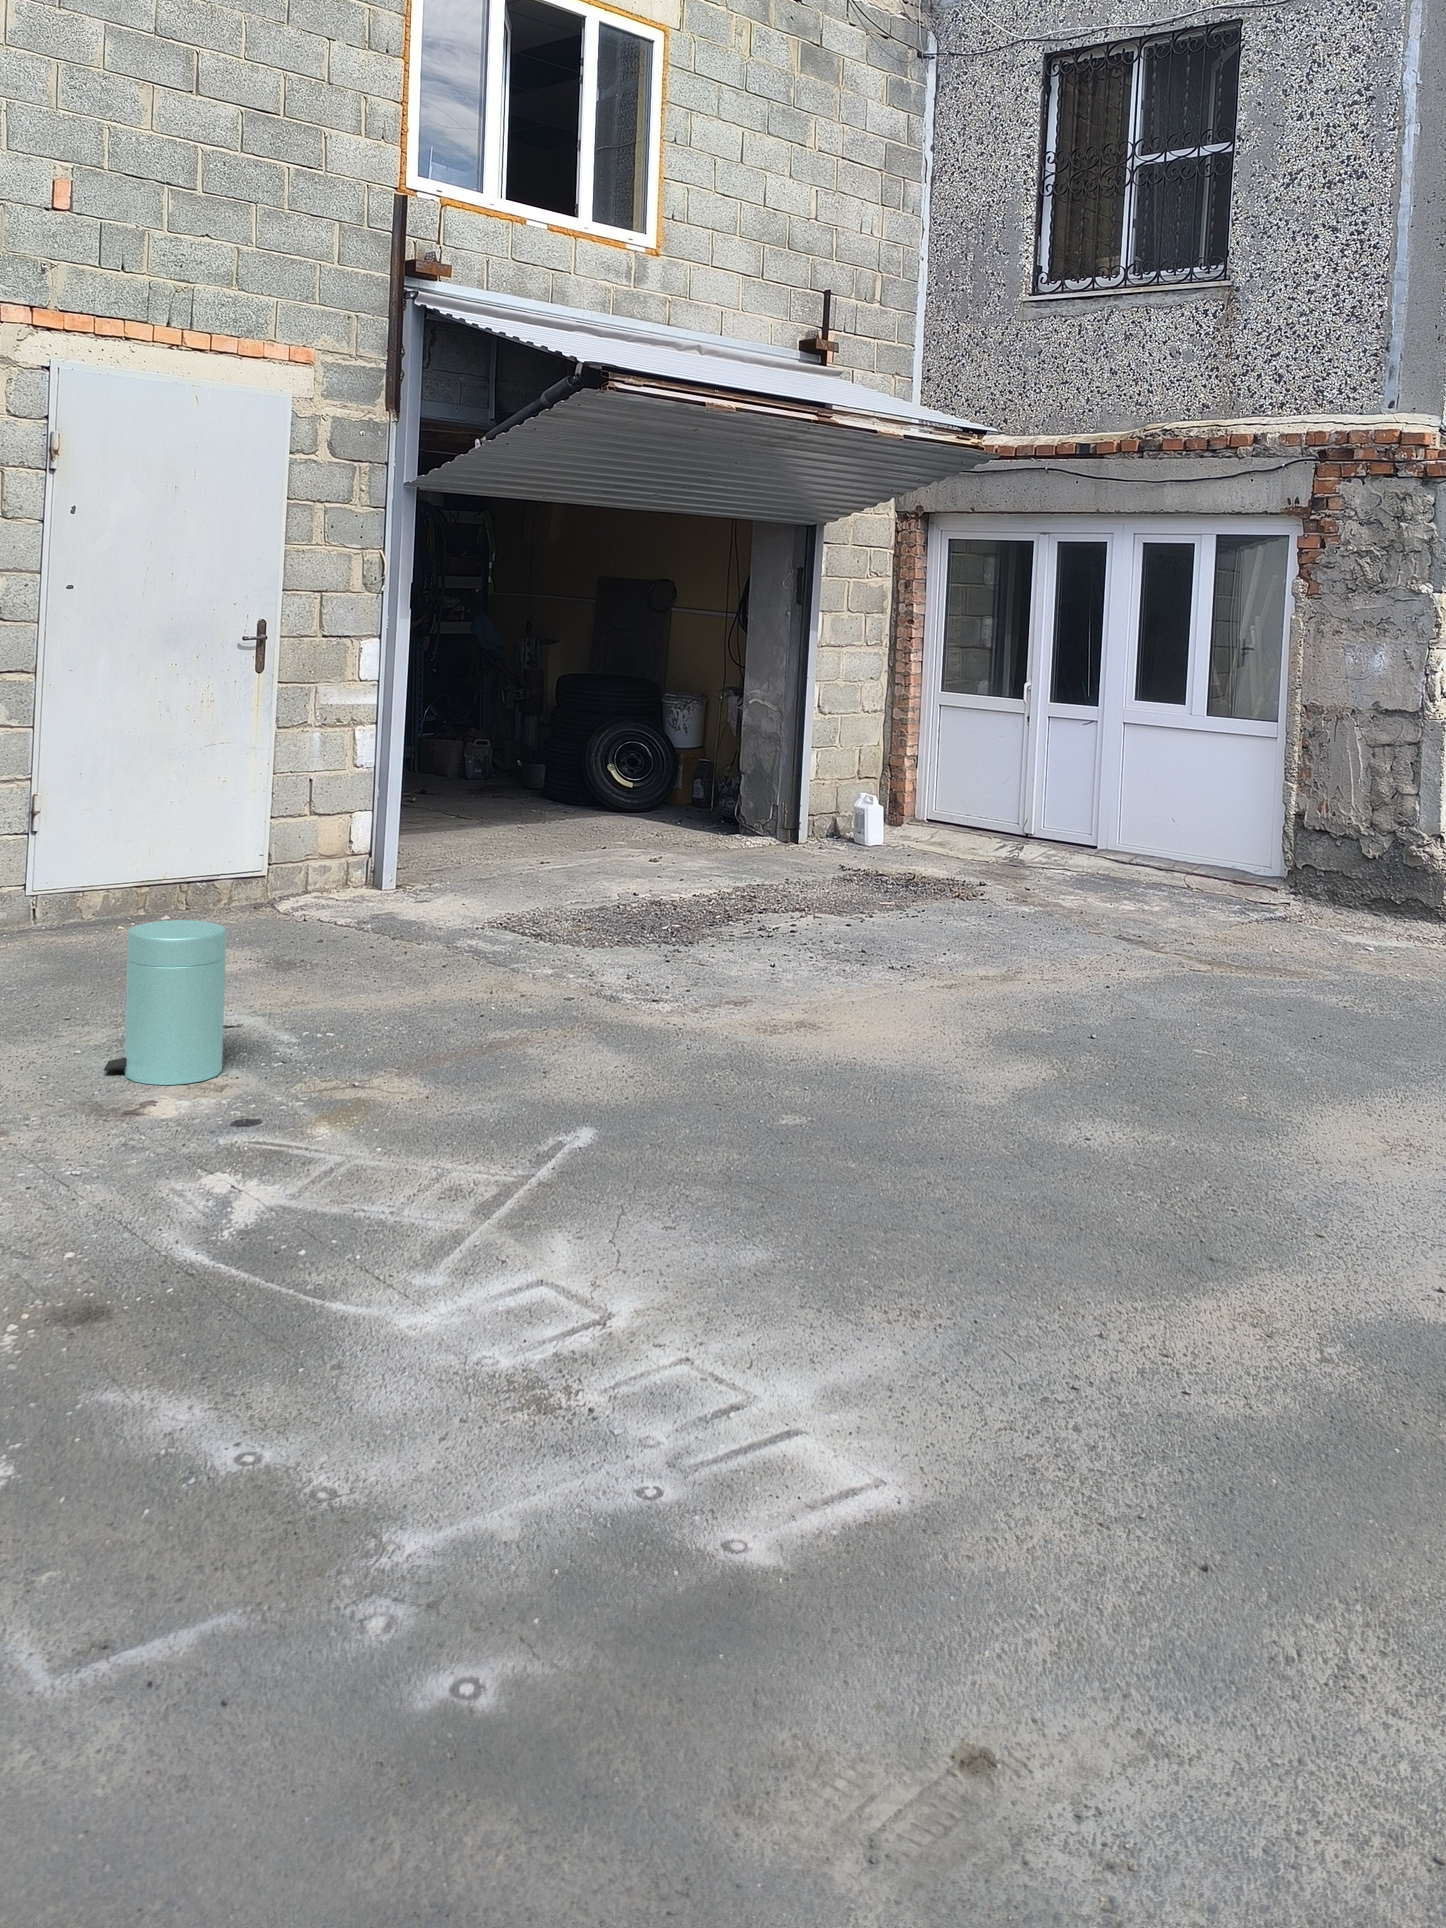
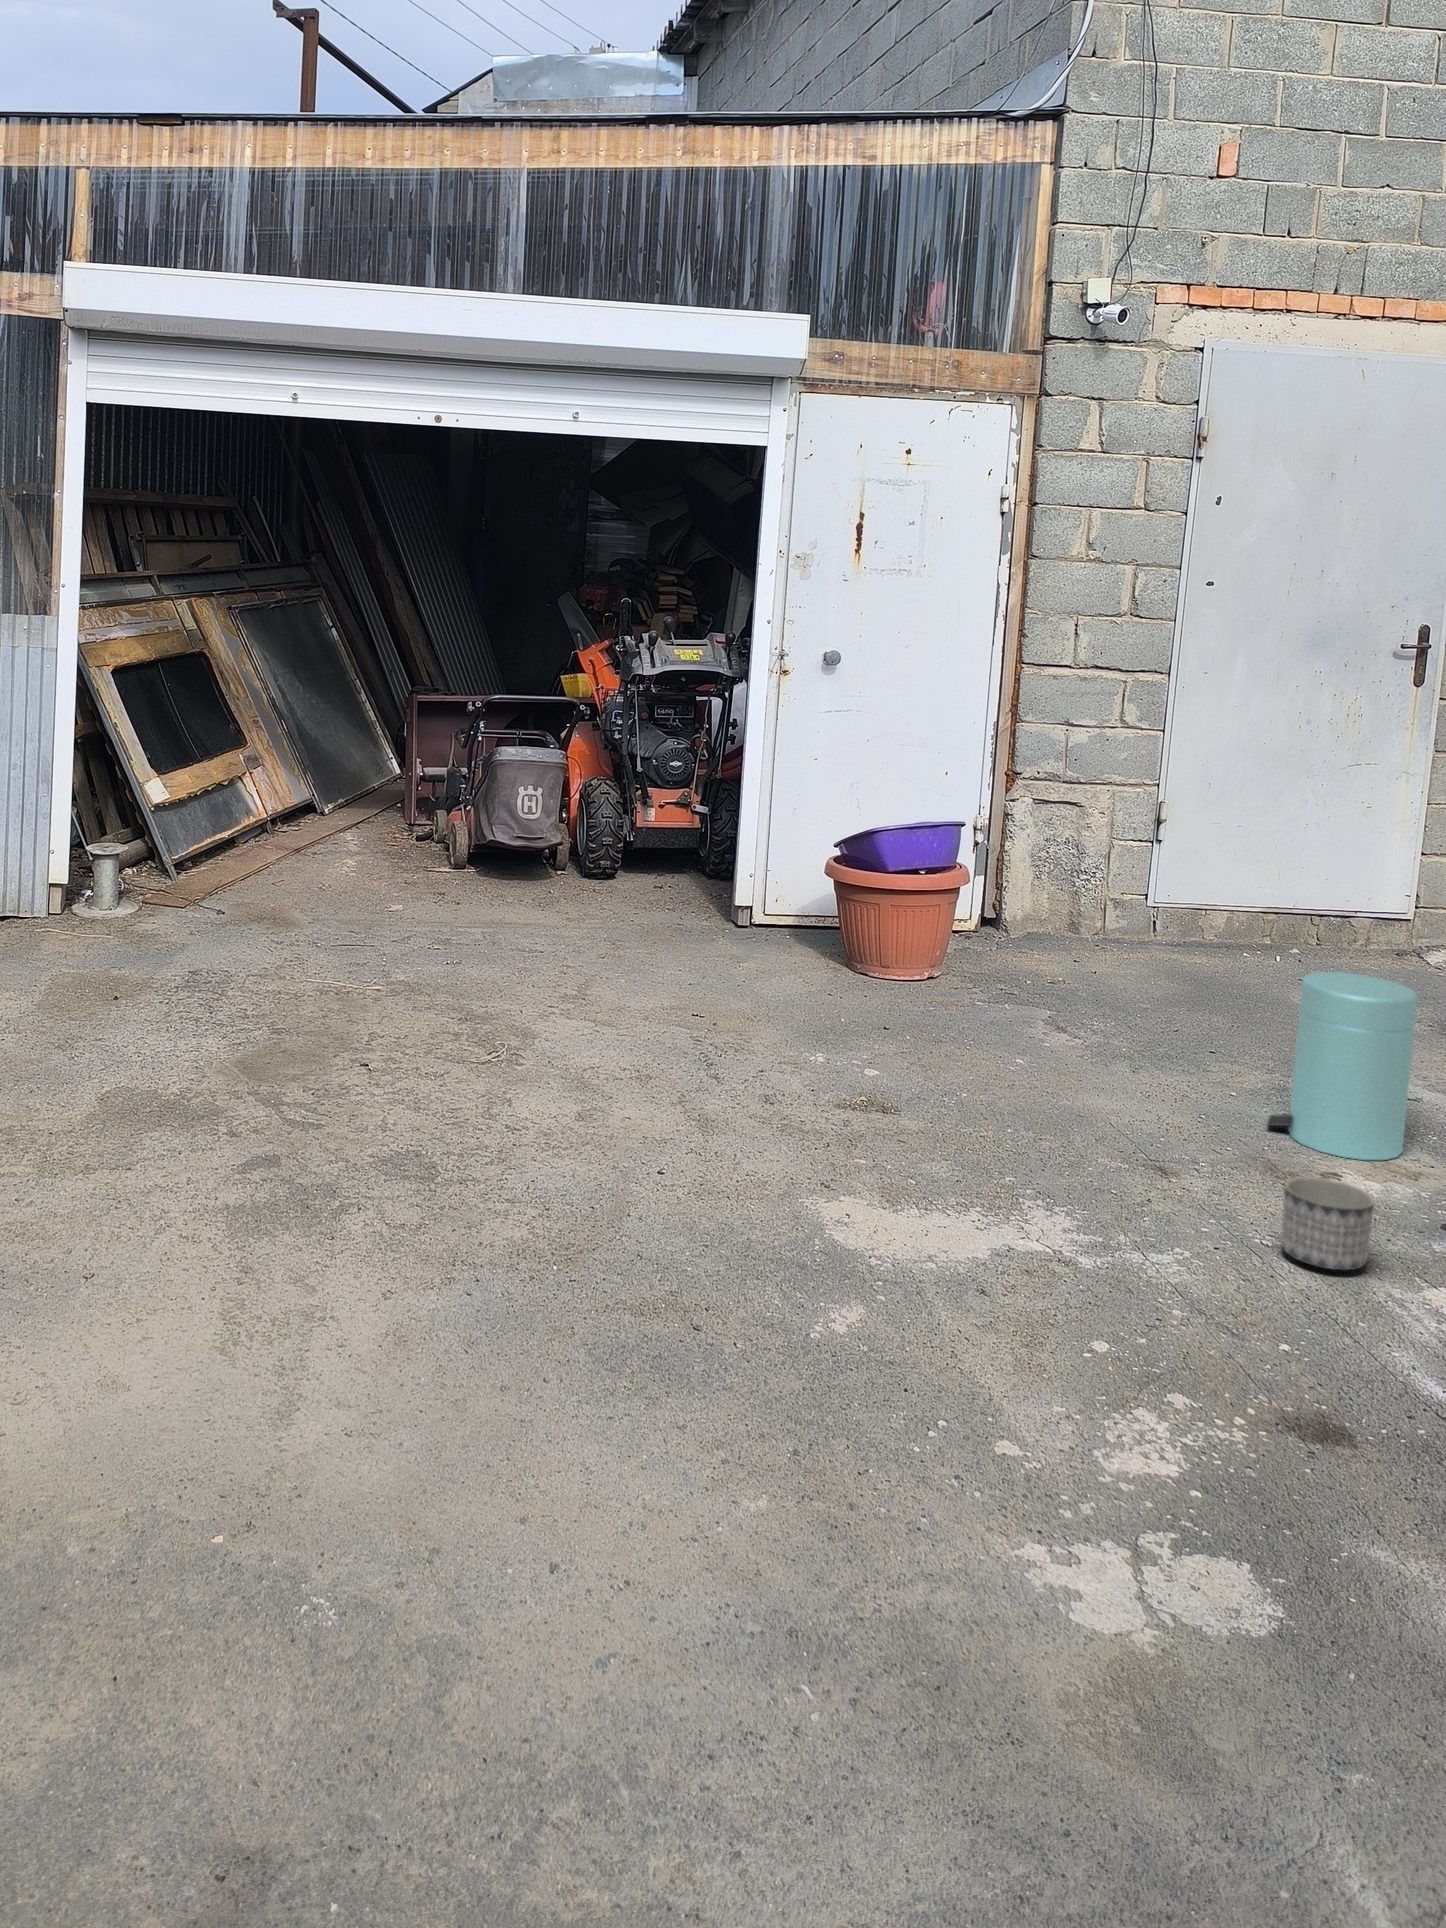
planter: none [91,1101,170,1181] -> present [1281,1177,1374,1270]

